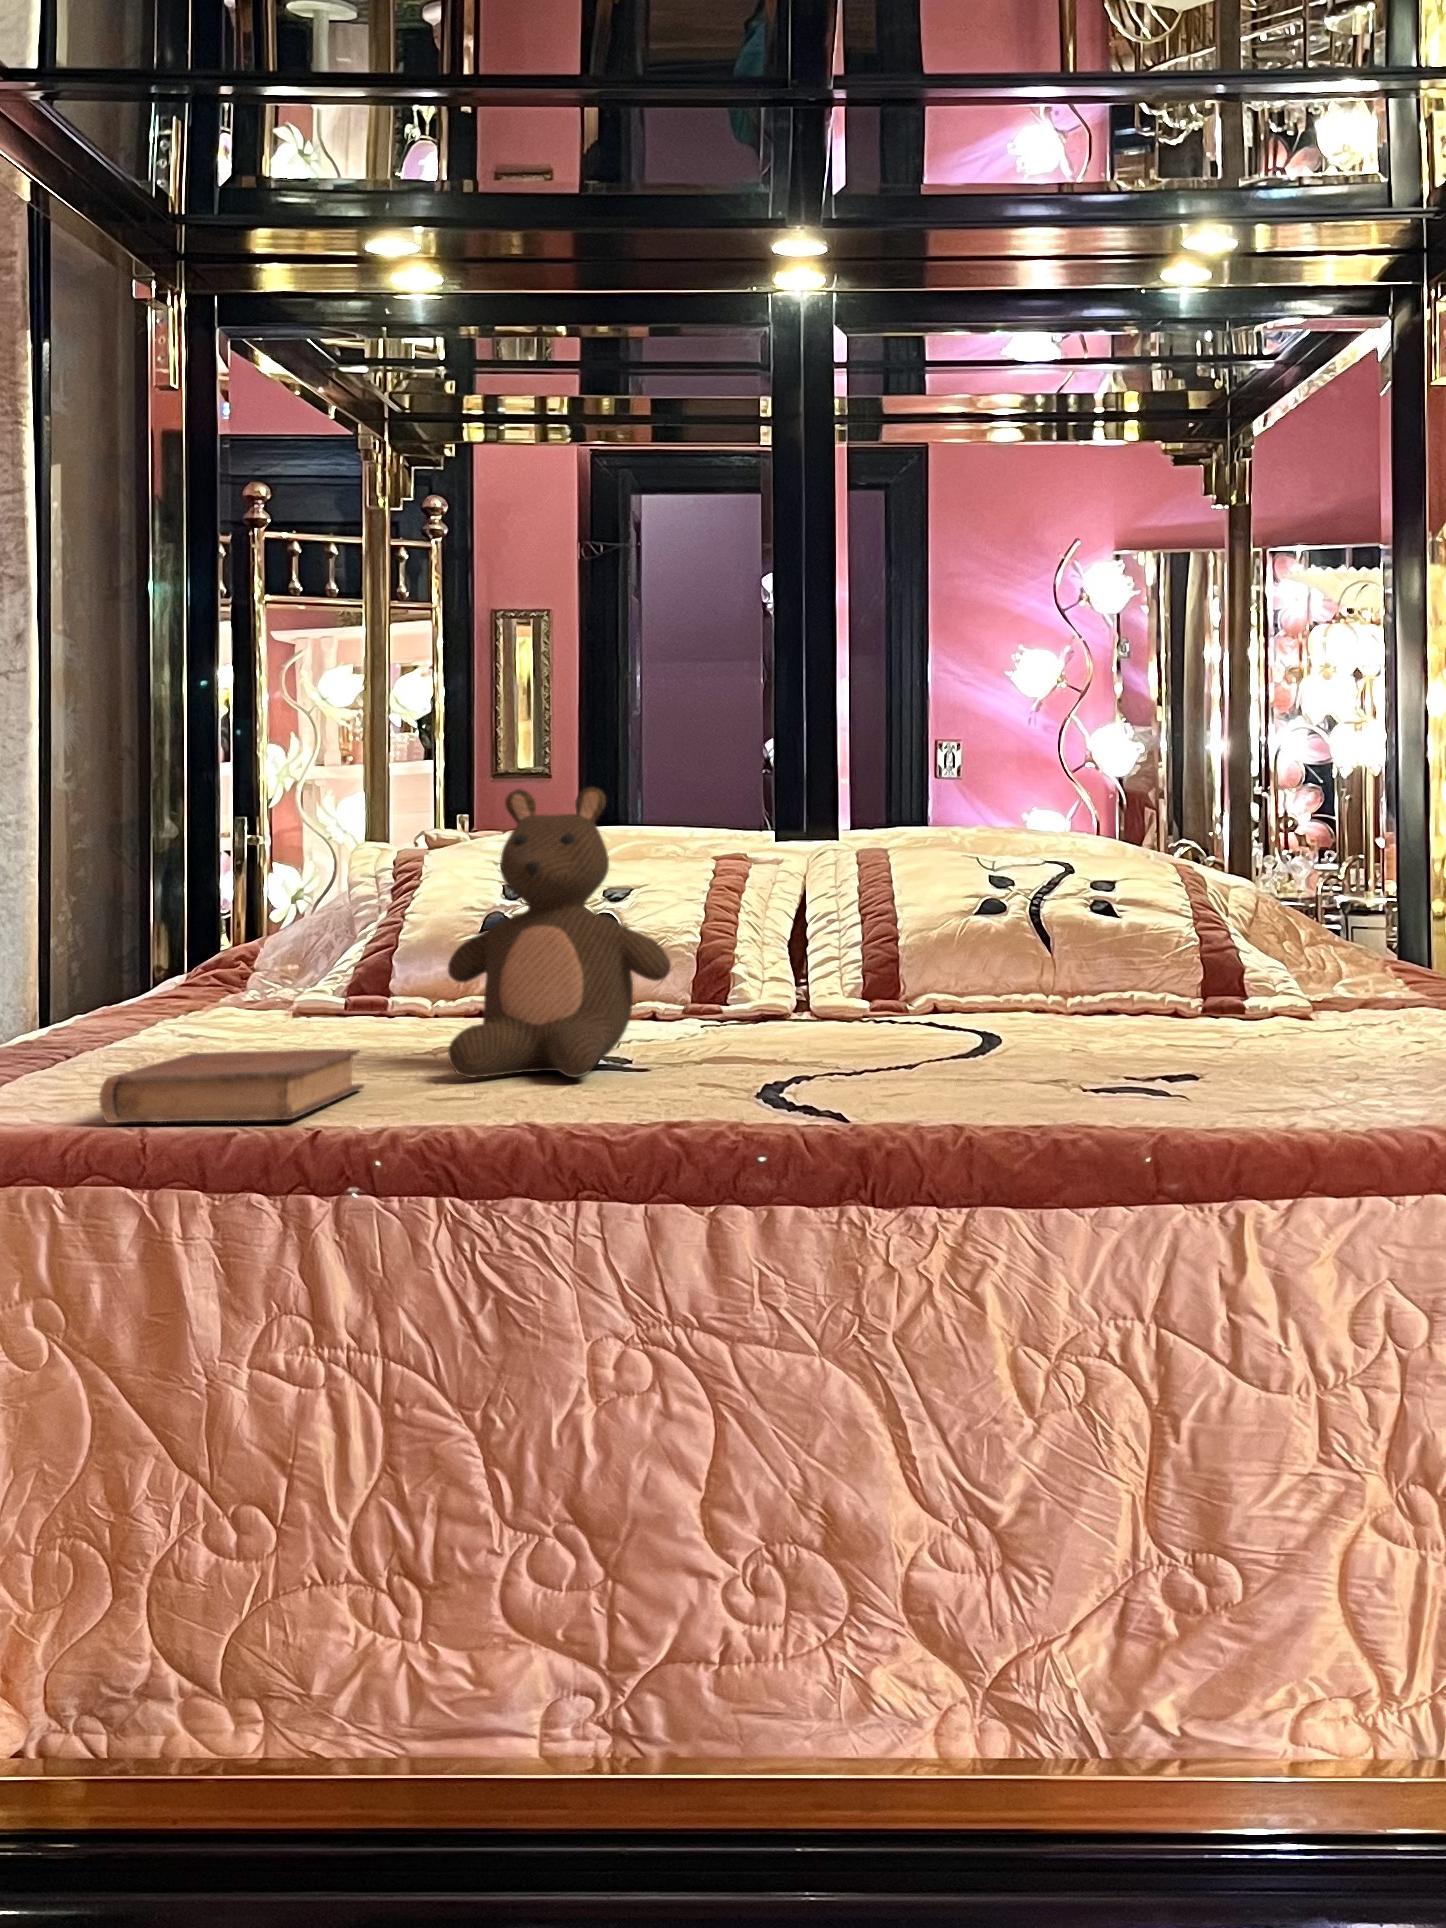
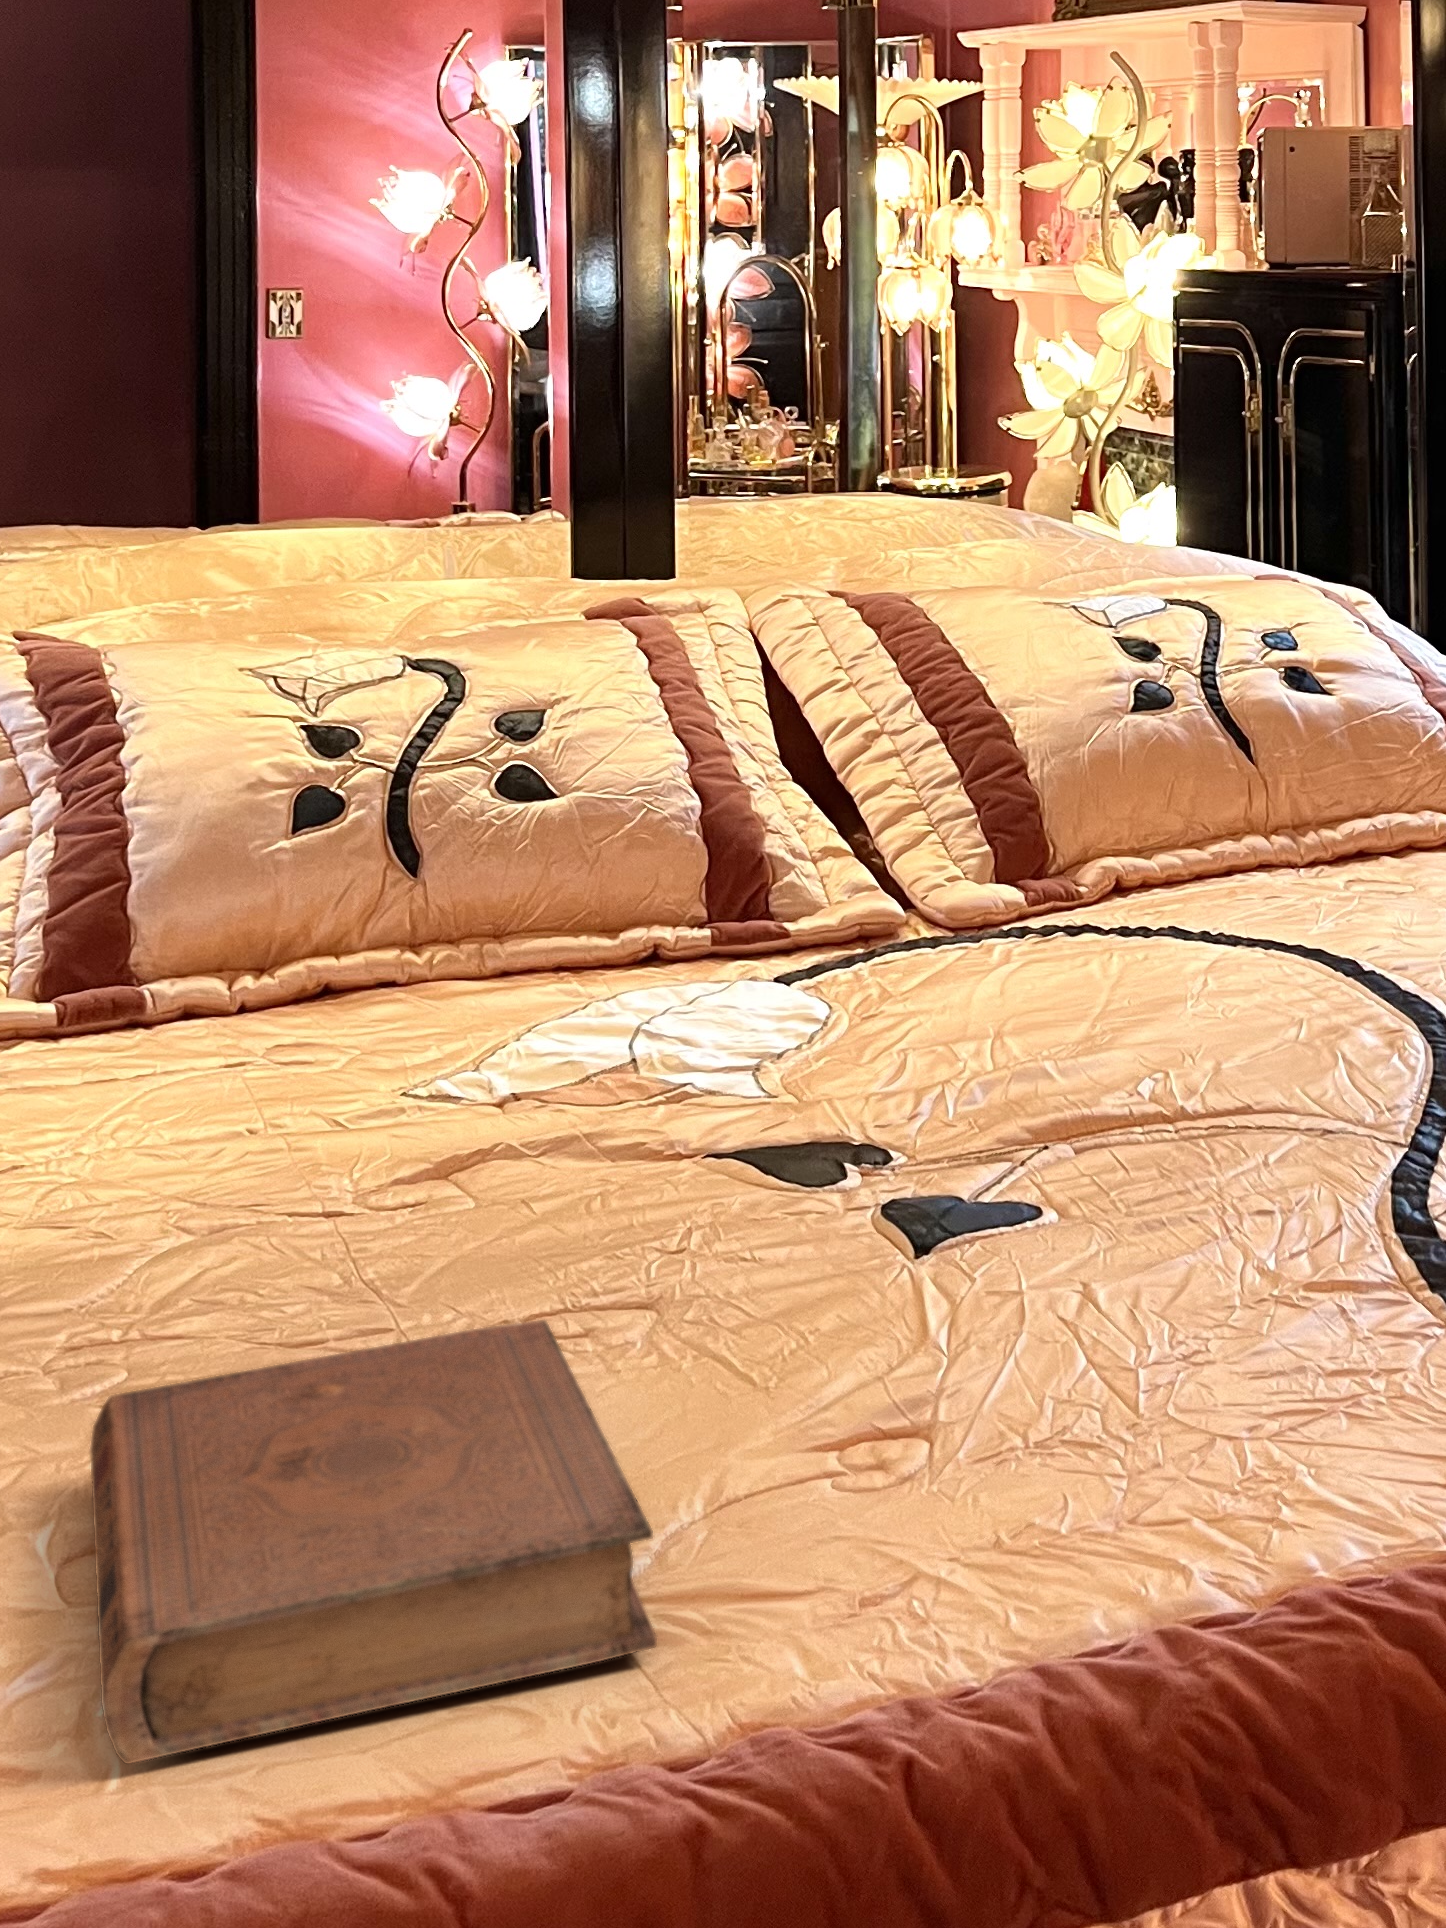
stuffed bear: present [448,787,671,1077] -> none [583,633,1081,1316]

